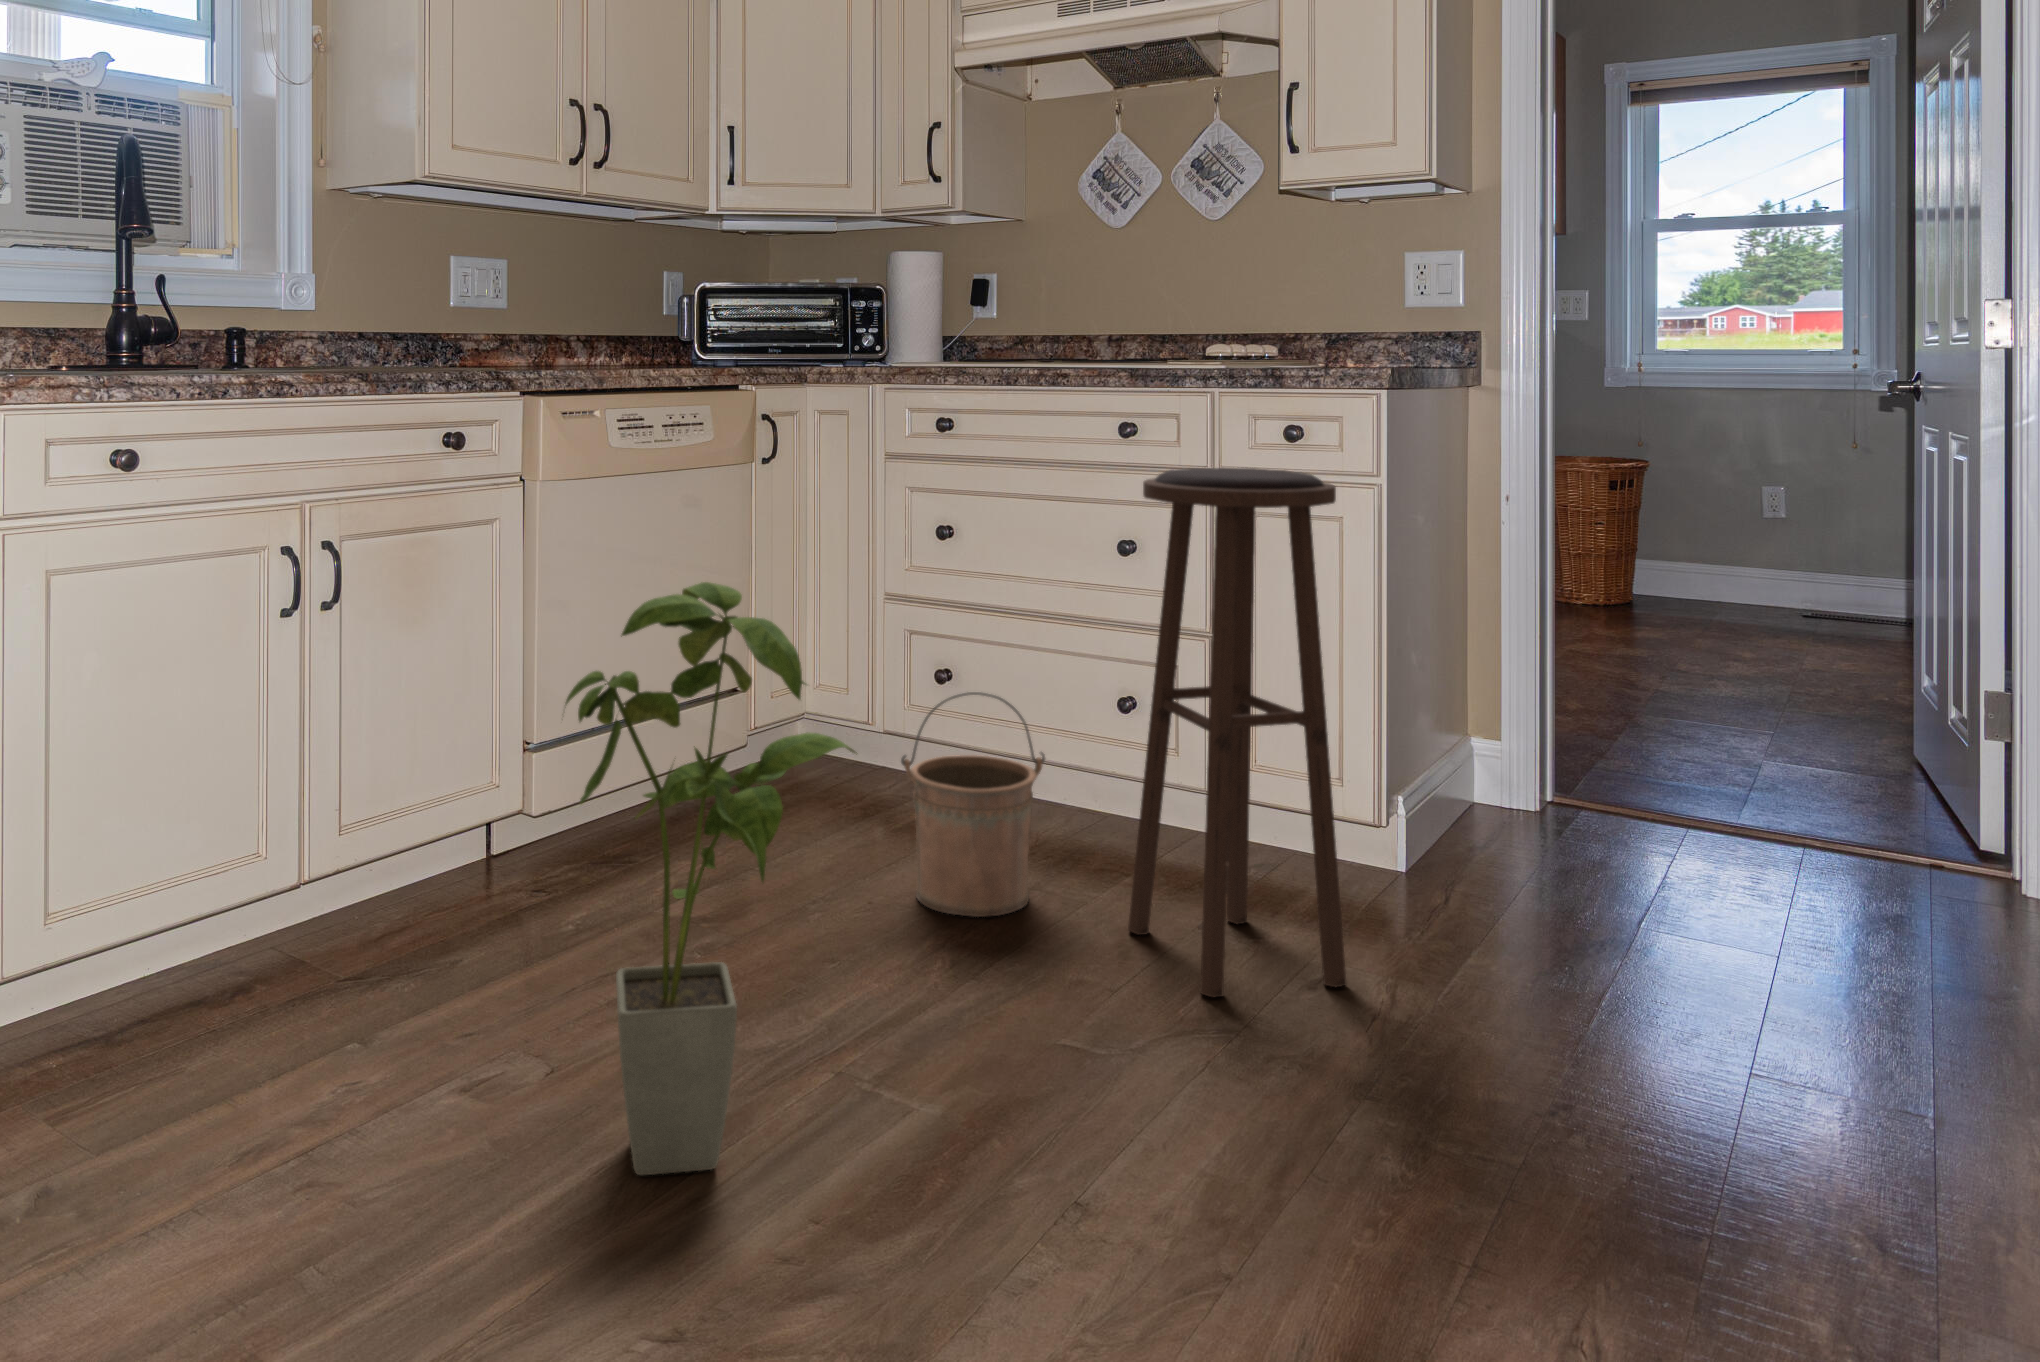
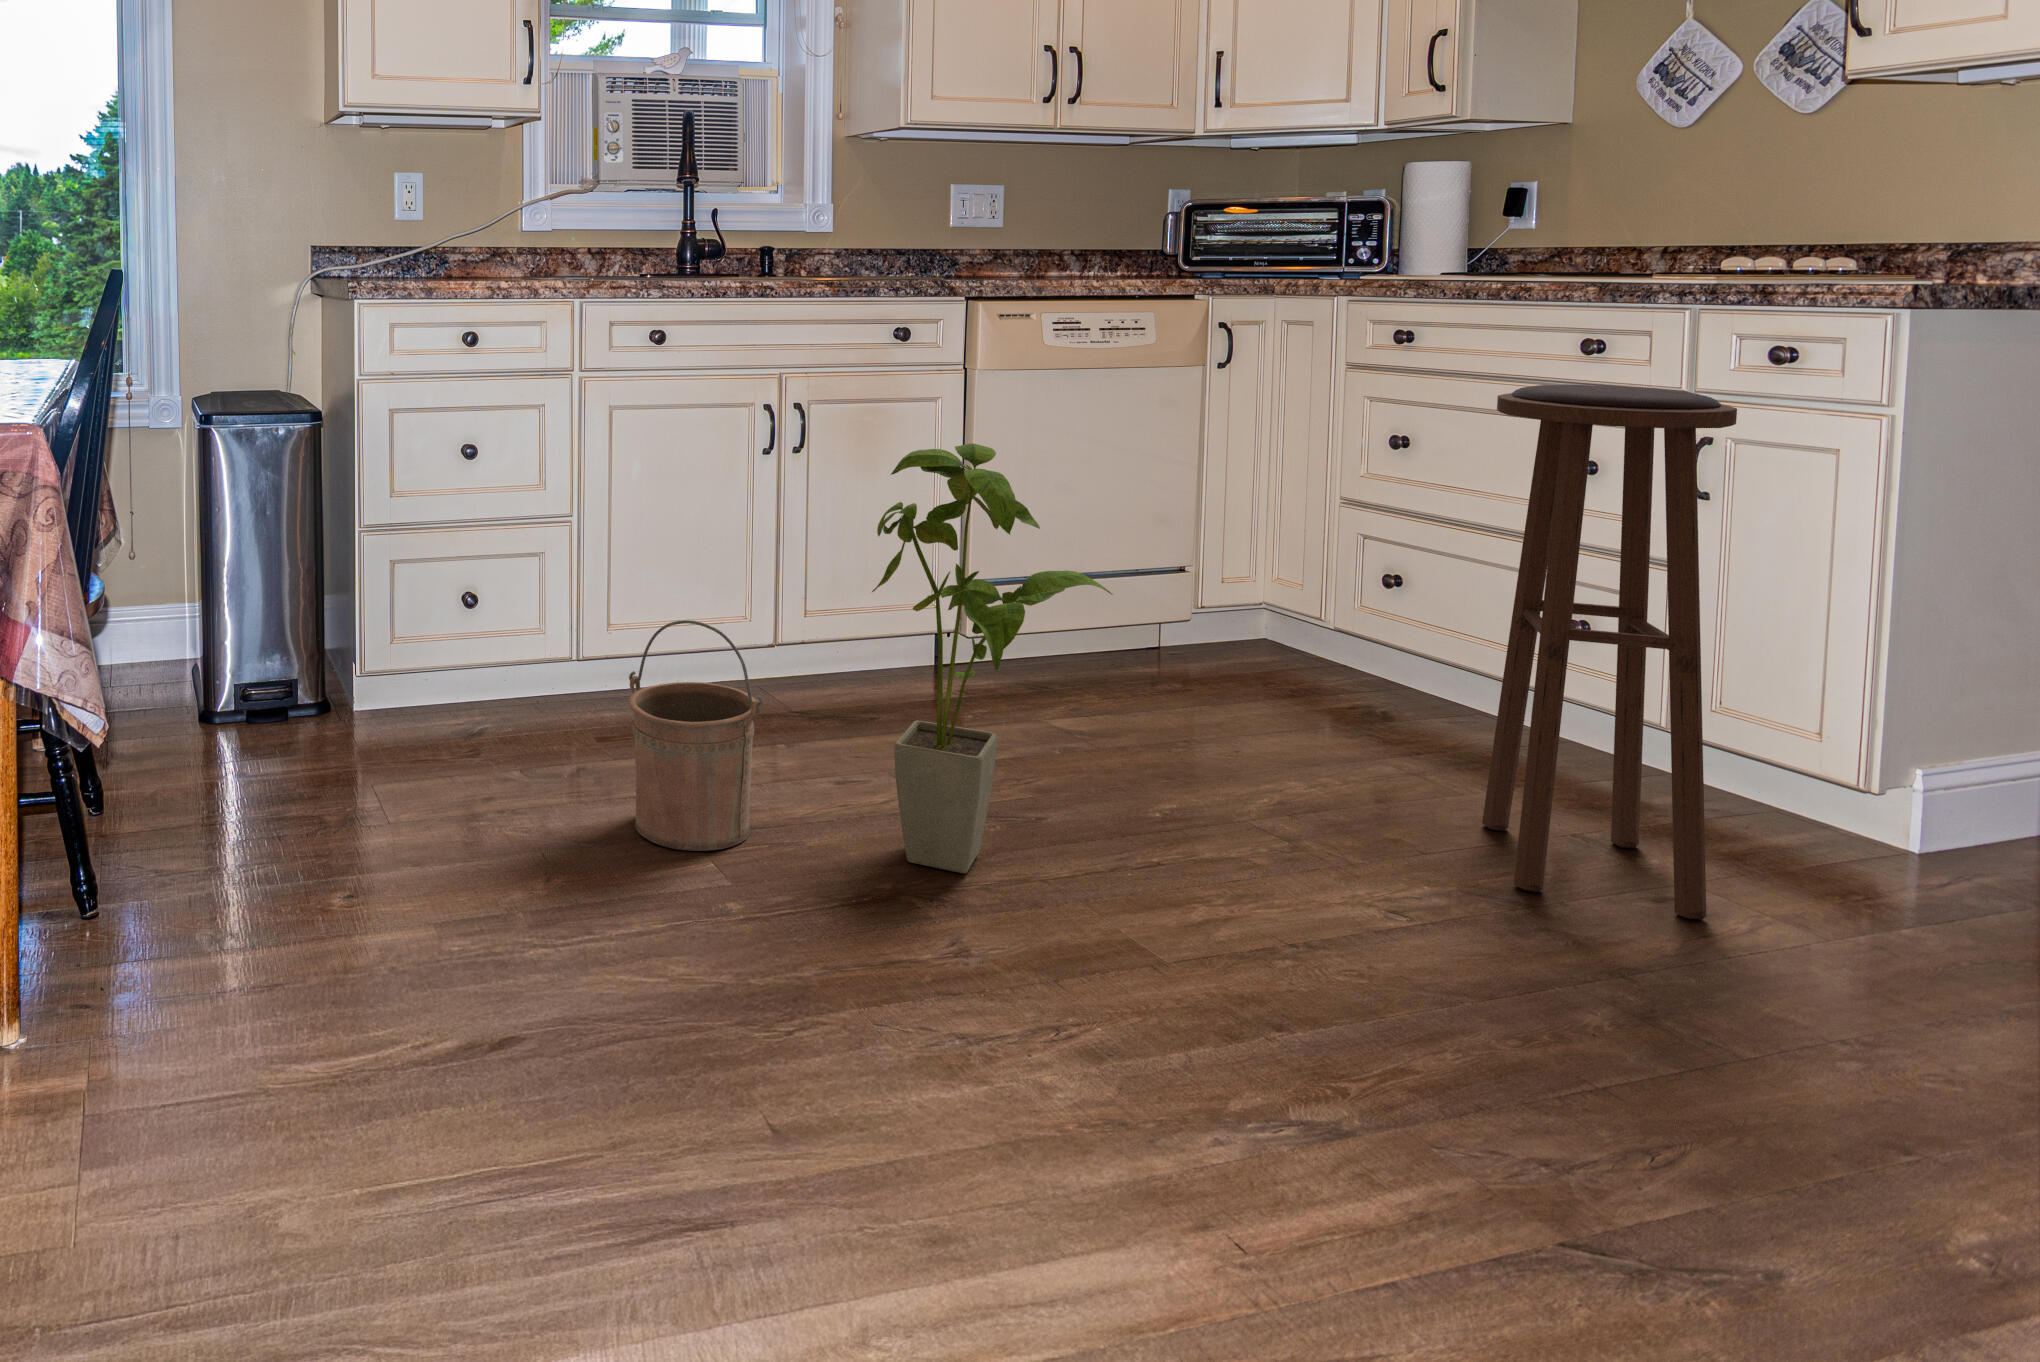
bucket: present [901,692,1045,917] -> present [628,620,763,851]

